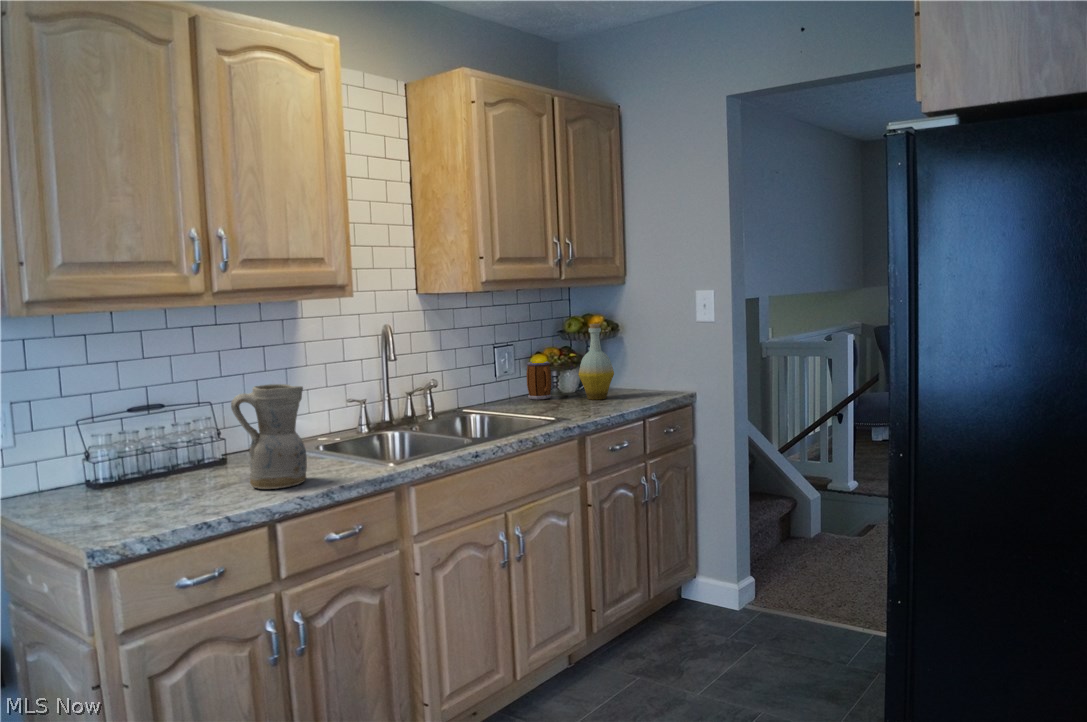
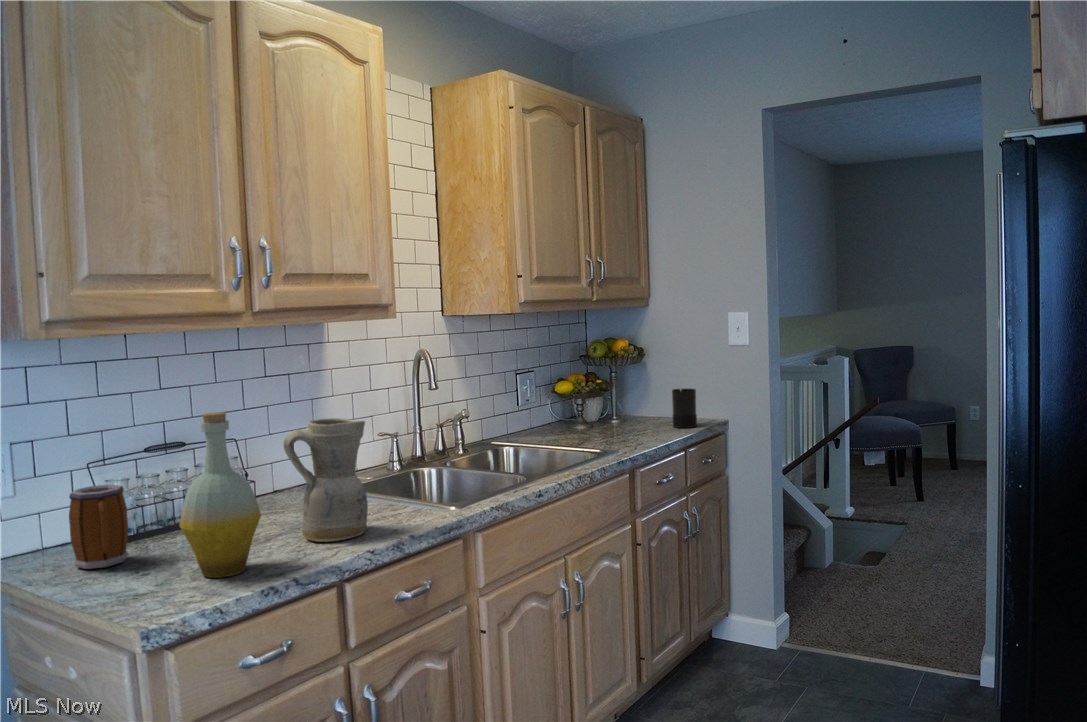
bottle: present [578,324,614,400] -> present [179,412,261,578]
candle: none [636,359,659,399] -> present [672,386,697,428]
mug: present [526,361,551,400] -> present [69,485,128,569]

